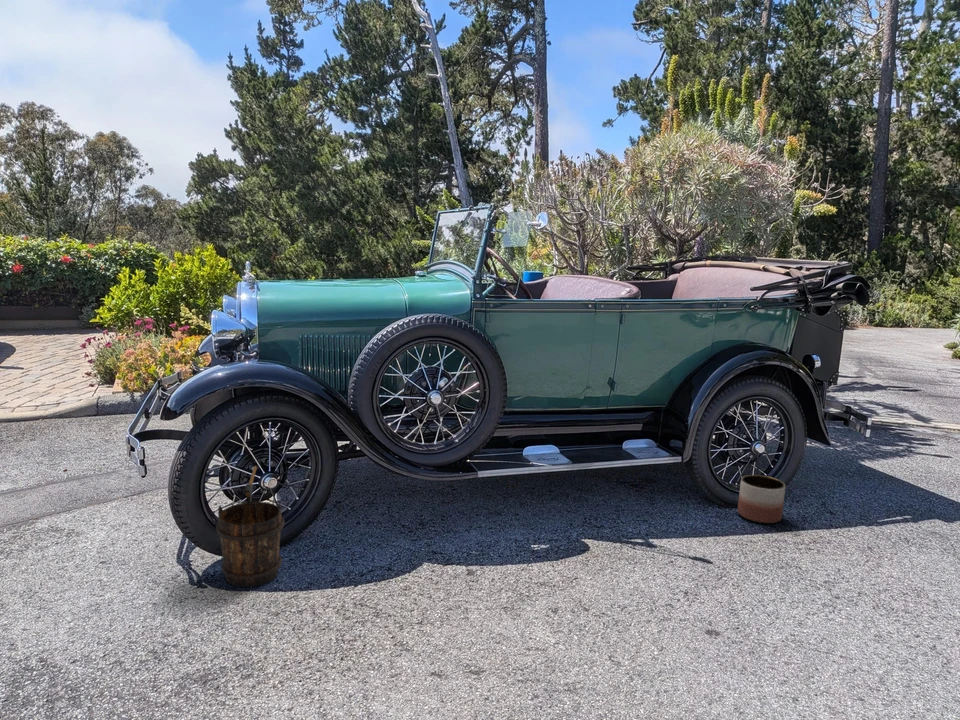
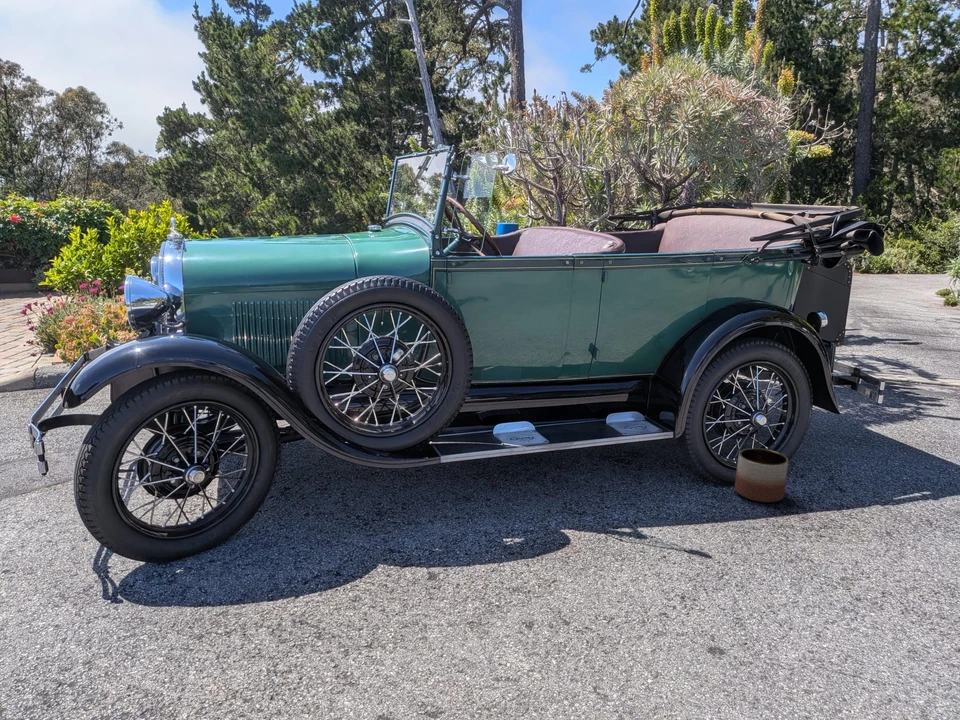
bucket: present [216,466,284,587] -> none [130,459,212,603]

